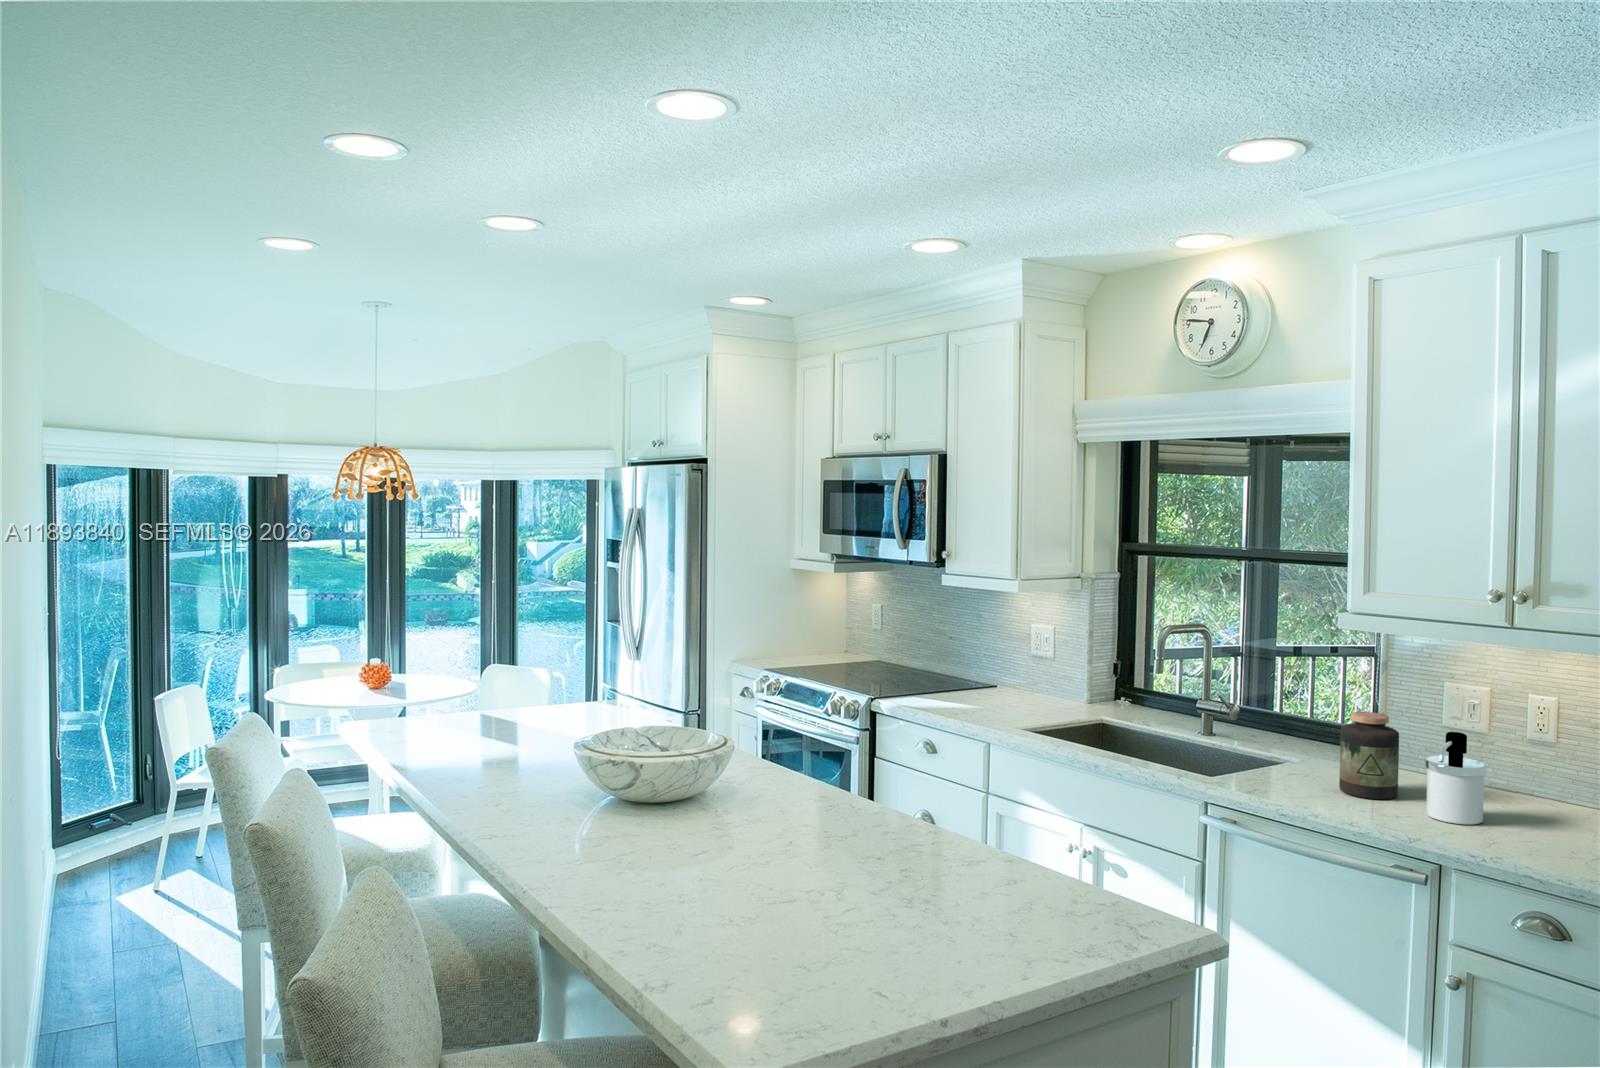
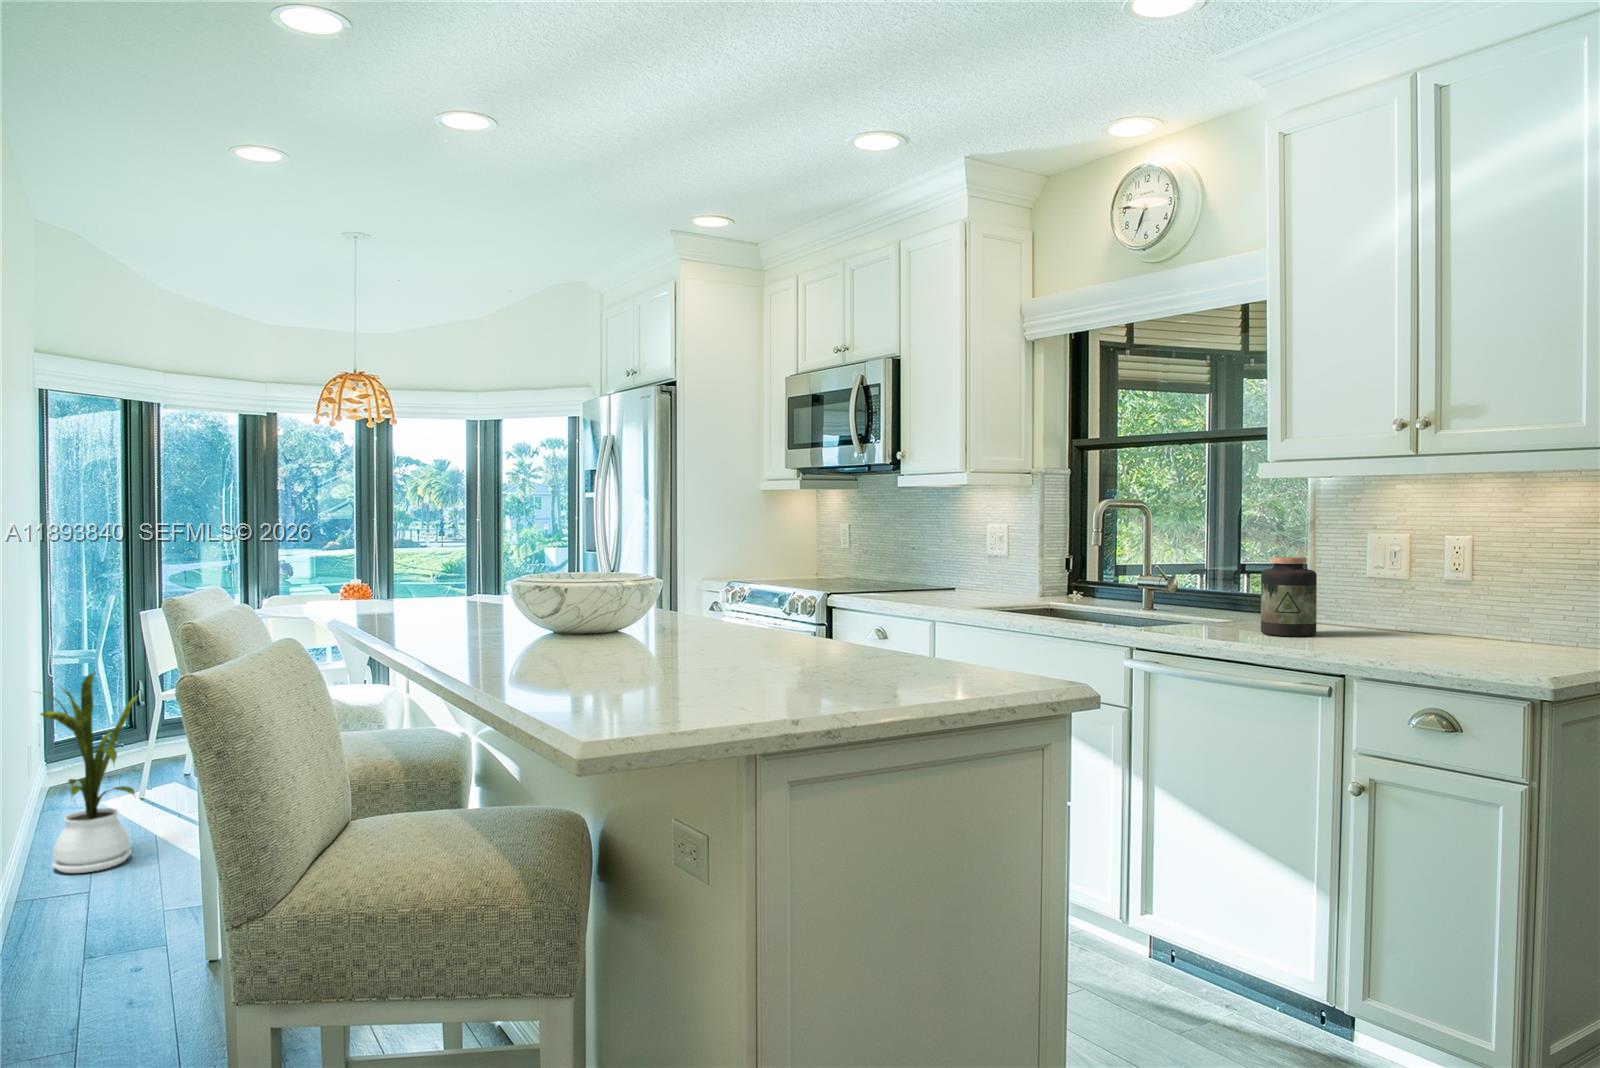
soap dispenser: present [1425,732,1487,825] -> none [1336,560,1393,646]
house plant: none [50,792,164,995] -> present [40,673,139,873]

